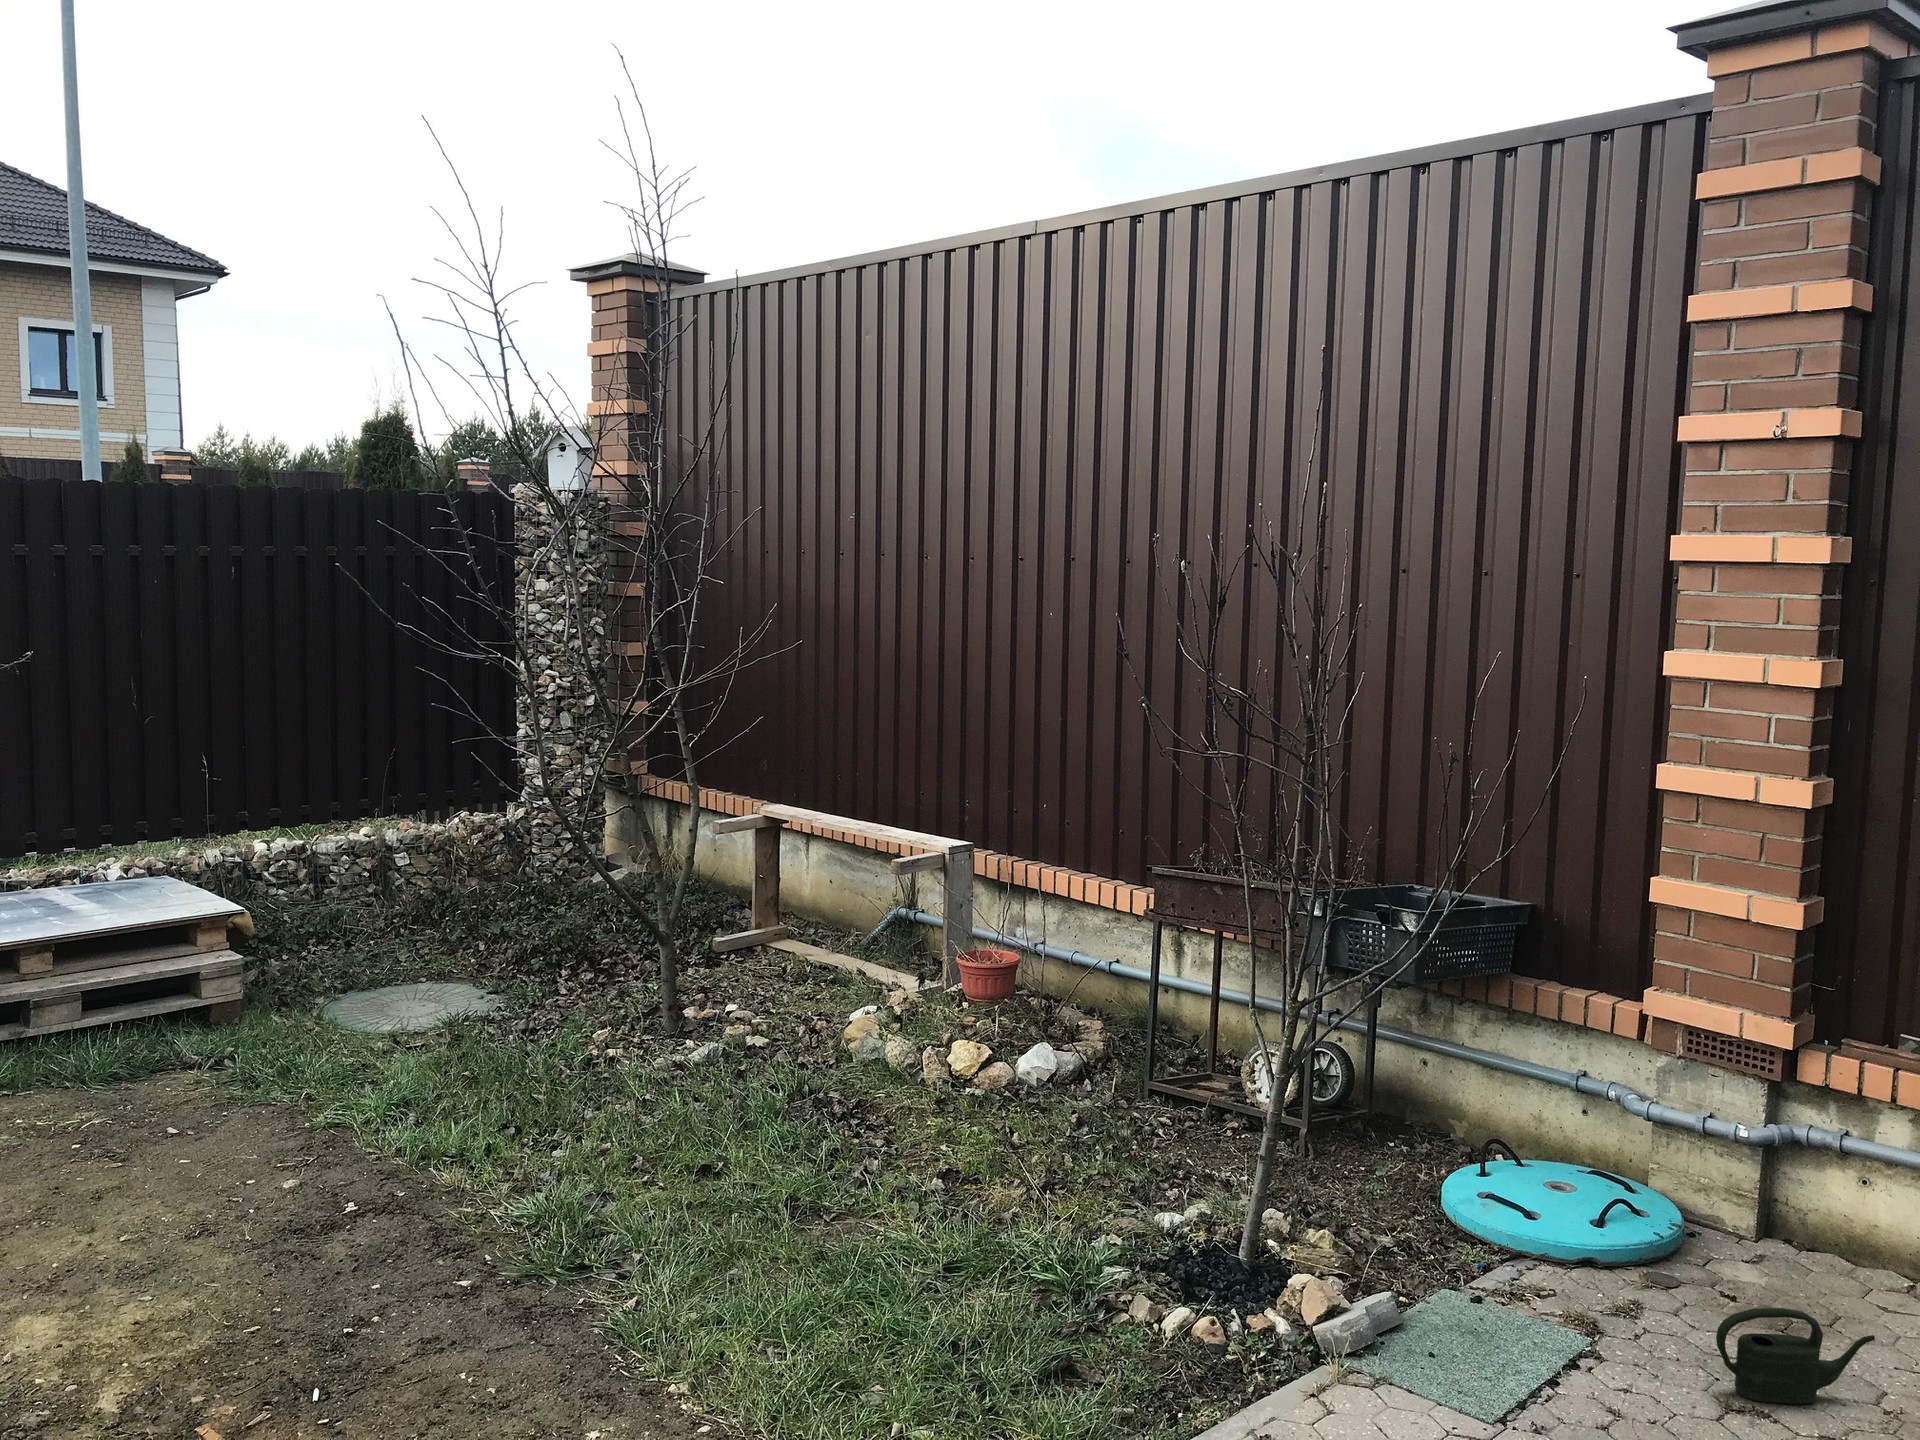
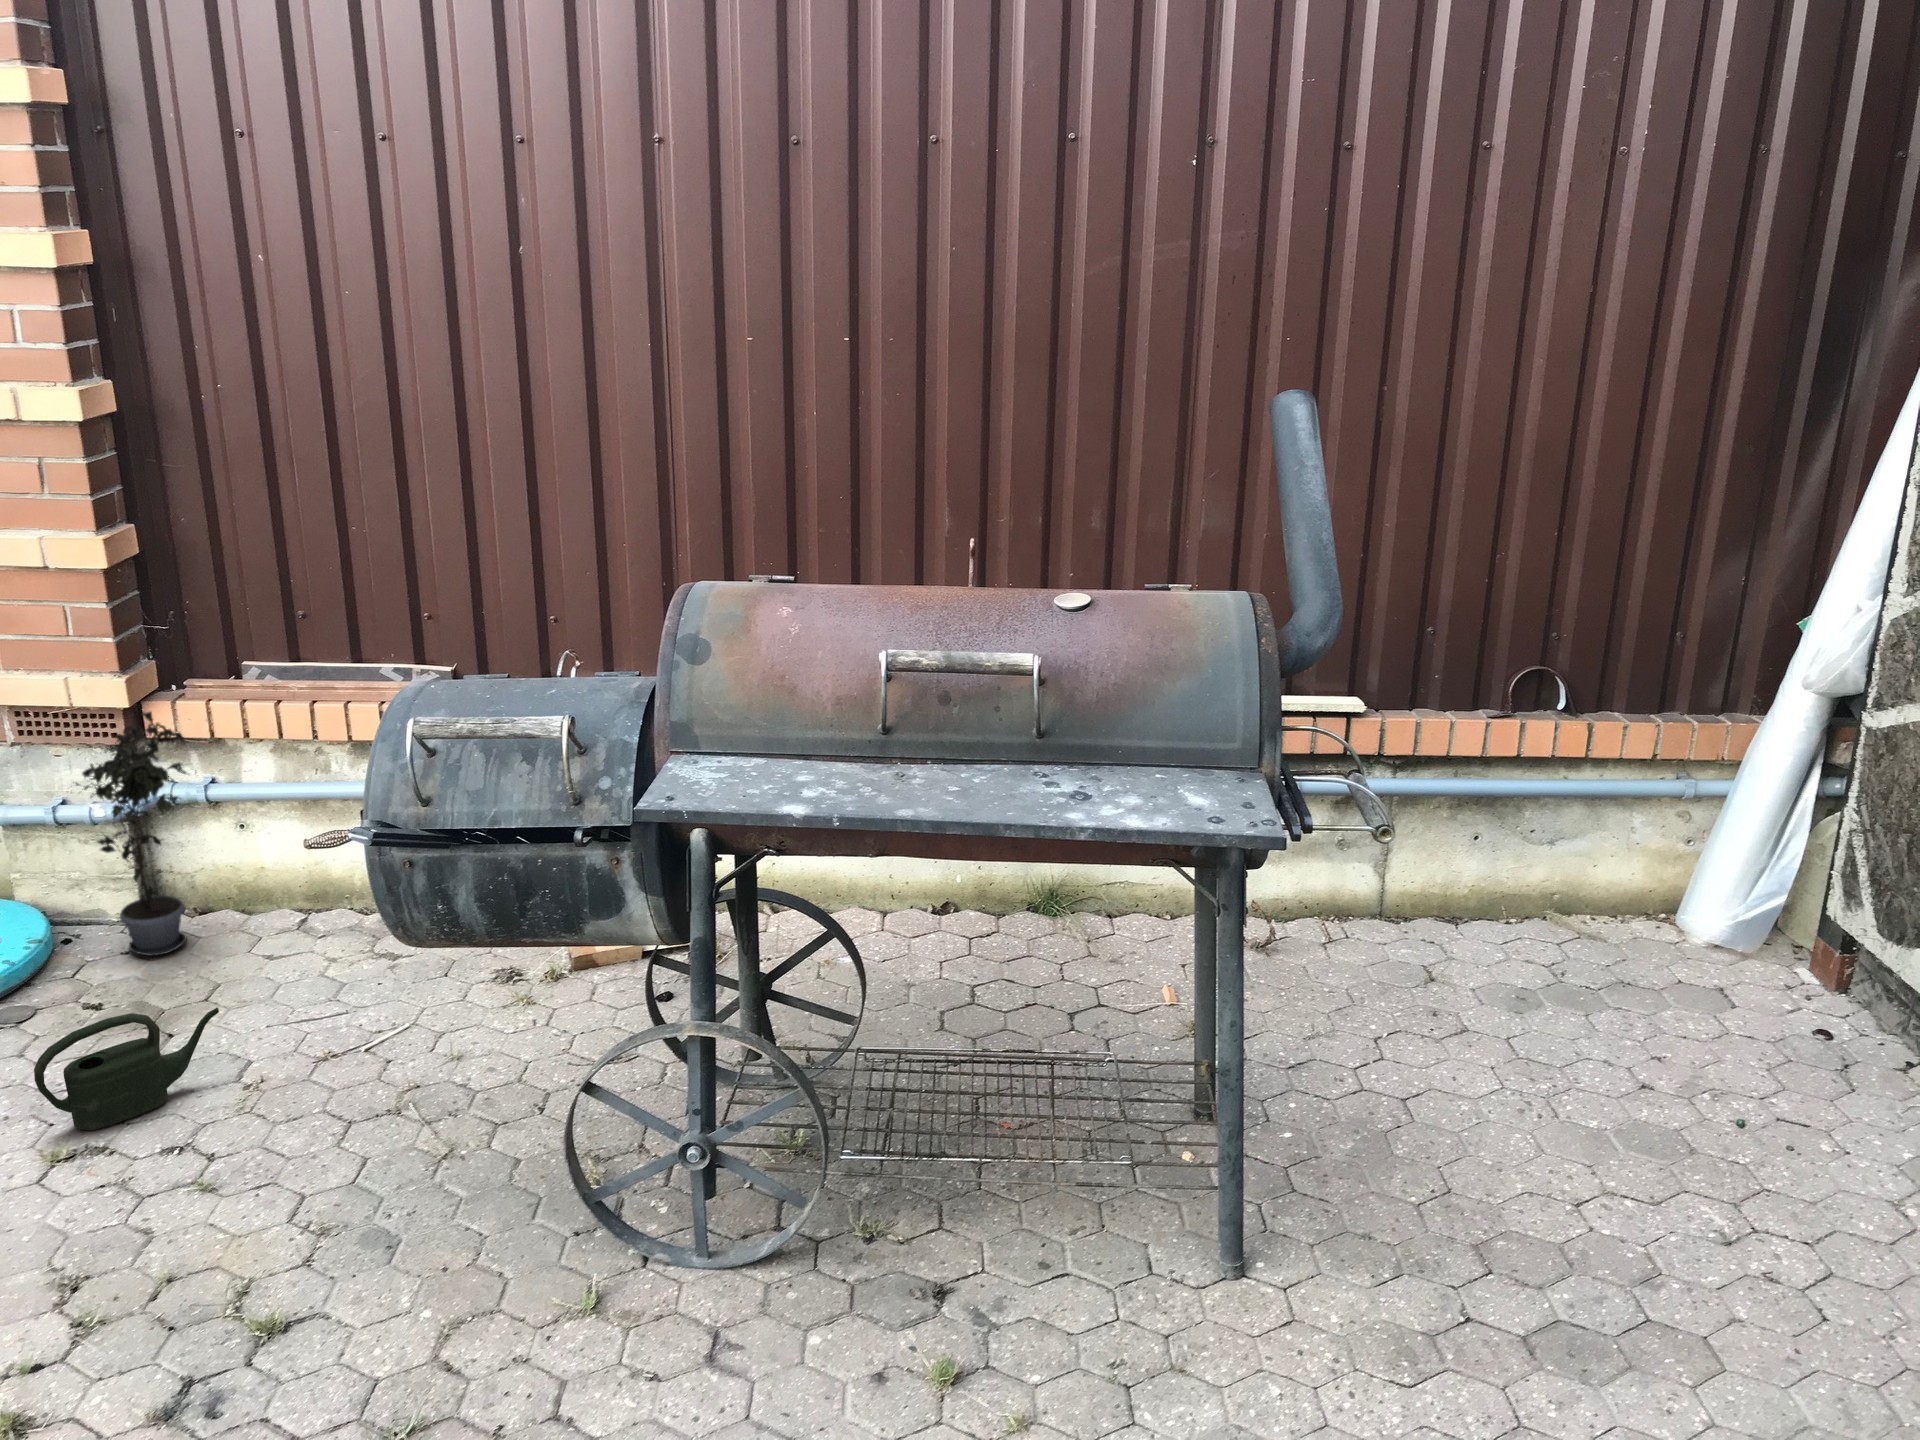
potted plant: none [1735,1058,1846,1275] -> present [76,712,187,956]

